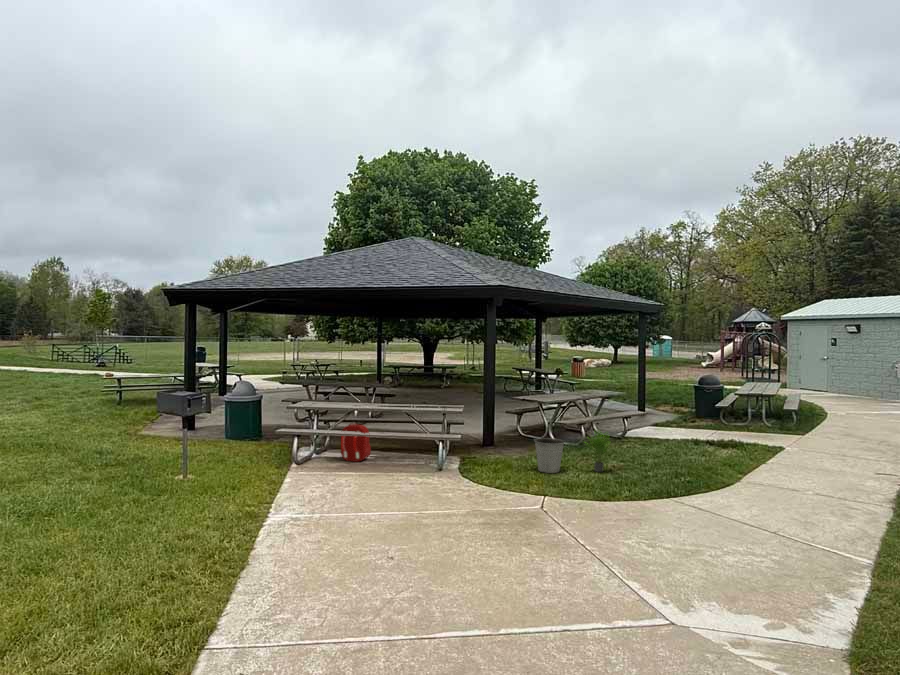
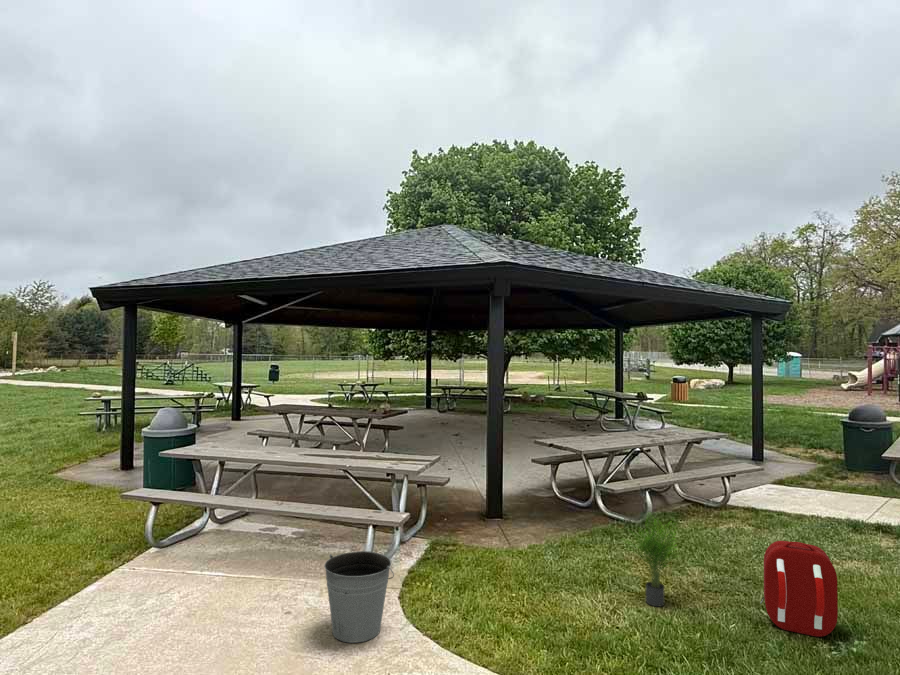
backpack: present [341,424,371,462] -> present [761,541,838,637]
bucket: present [534,438,564,473] -> present [324,551,394,643]

